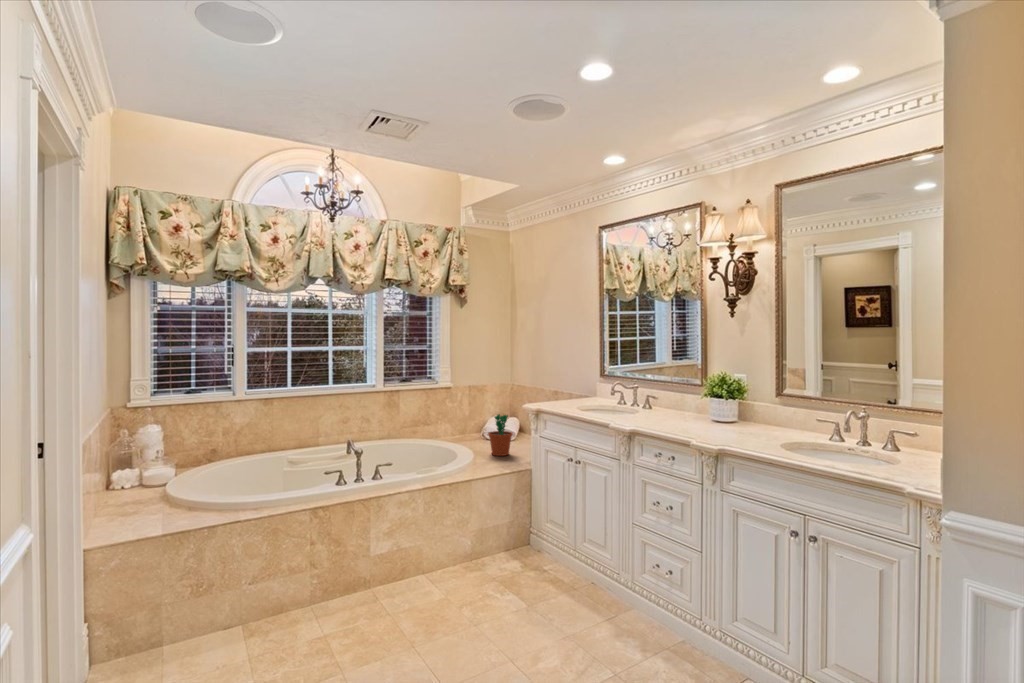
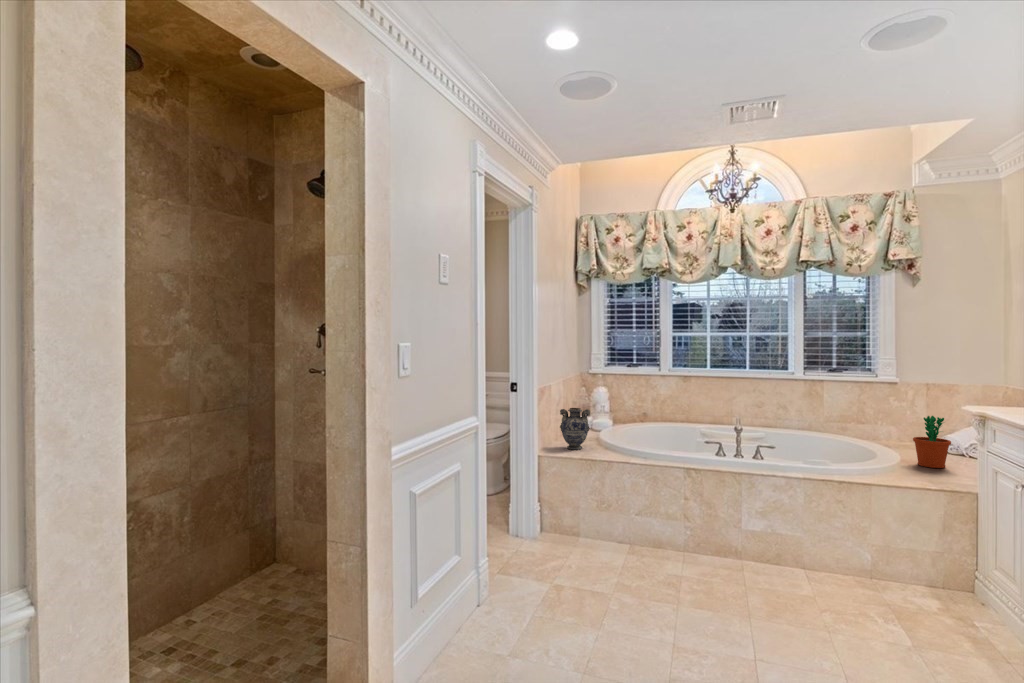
decorative vase: none [130,463,182,527] -> present [560,408,590,450]

